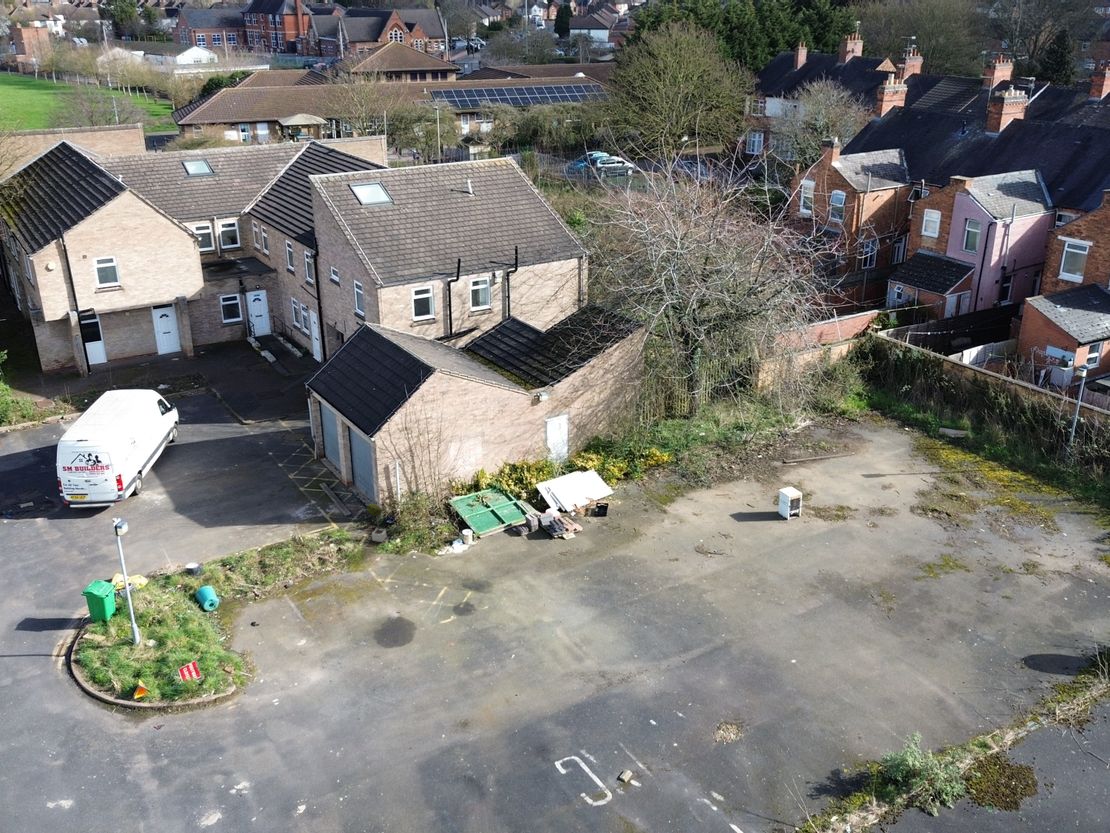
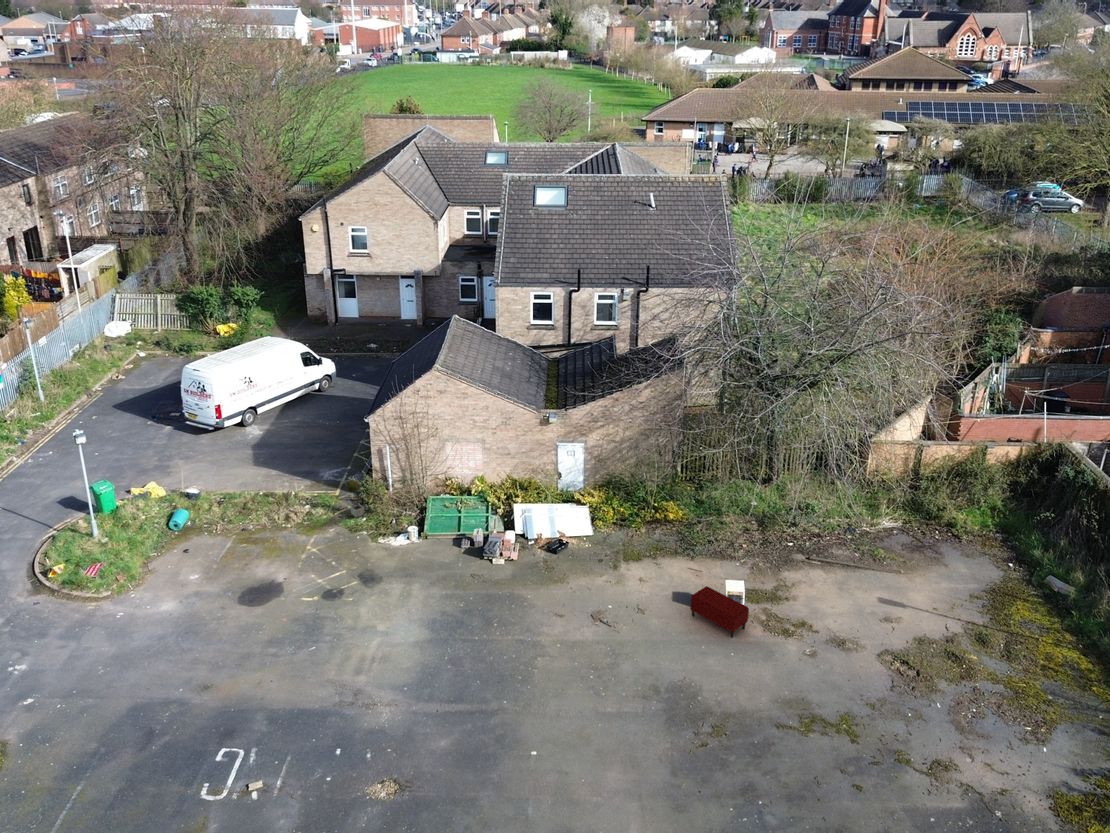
bench: none [751,499,799,531] -> present [690,586,749,637]

